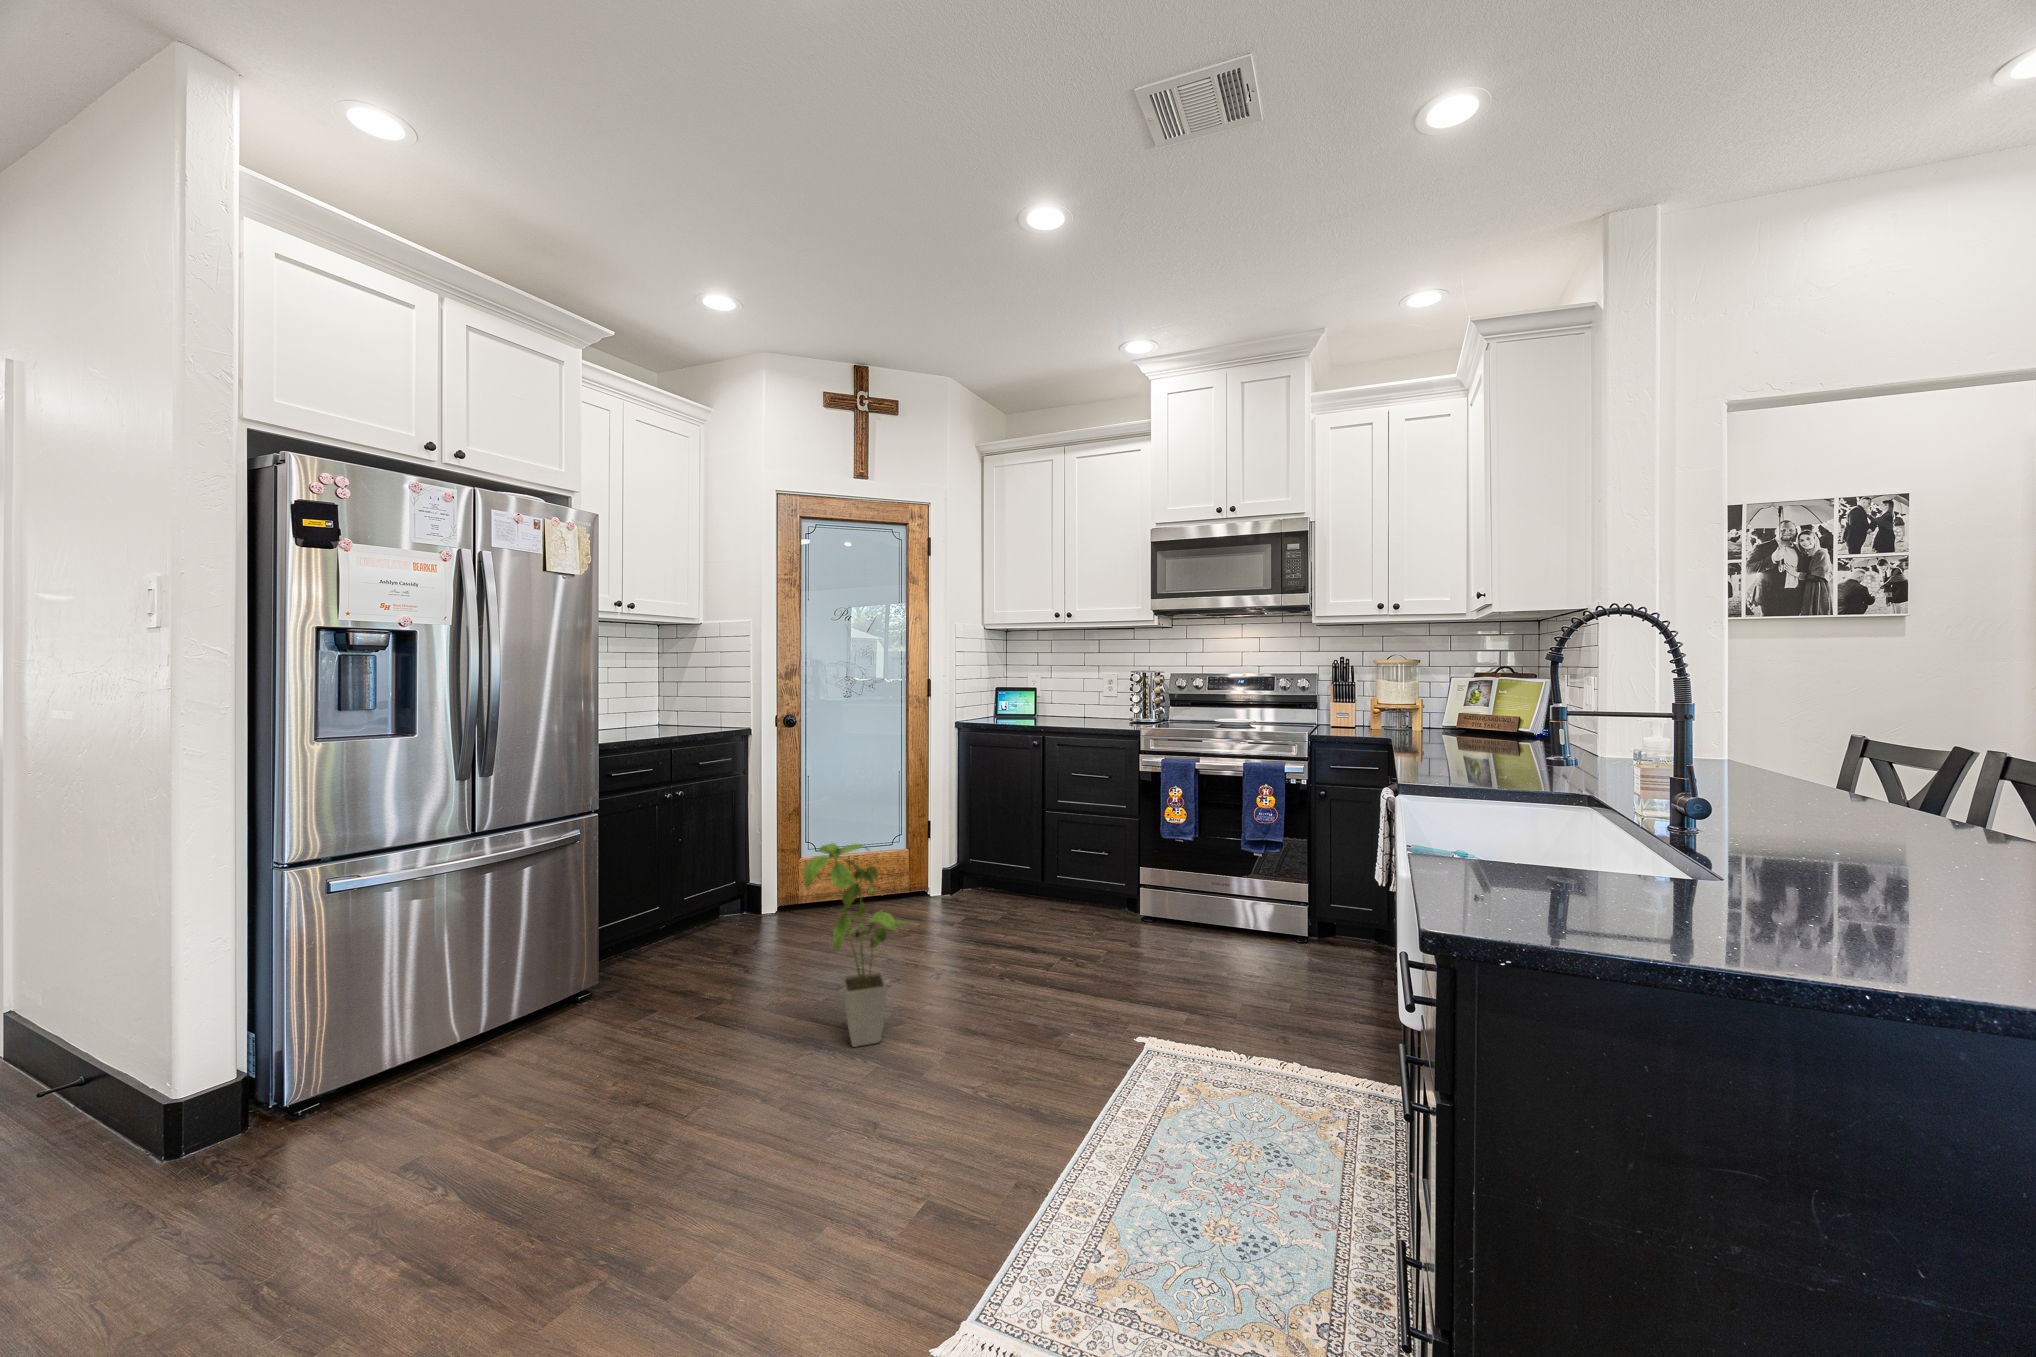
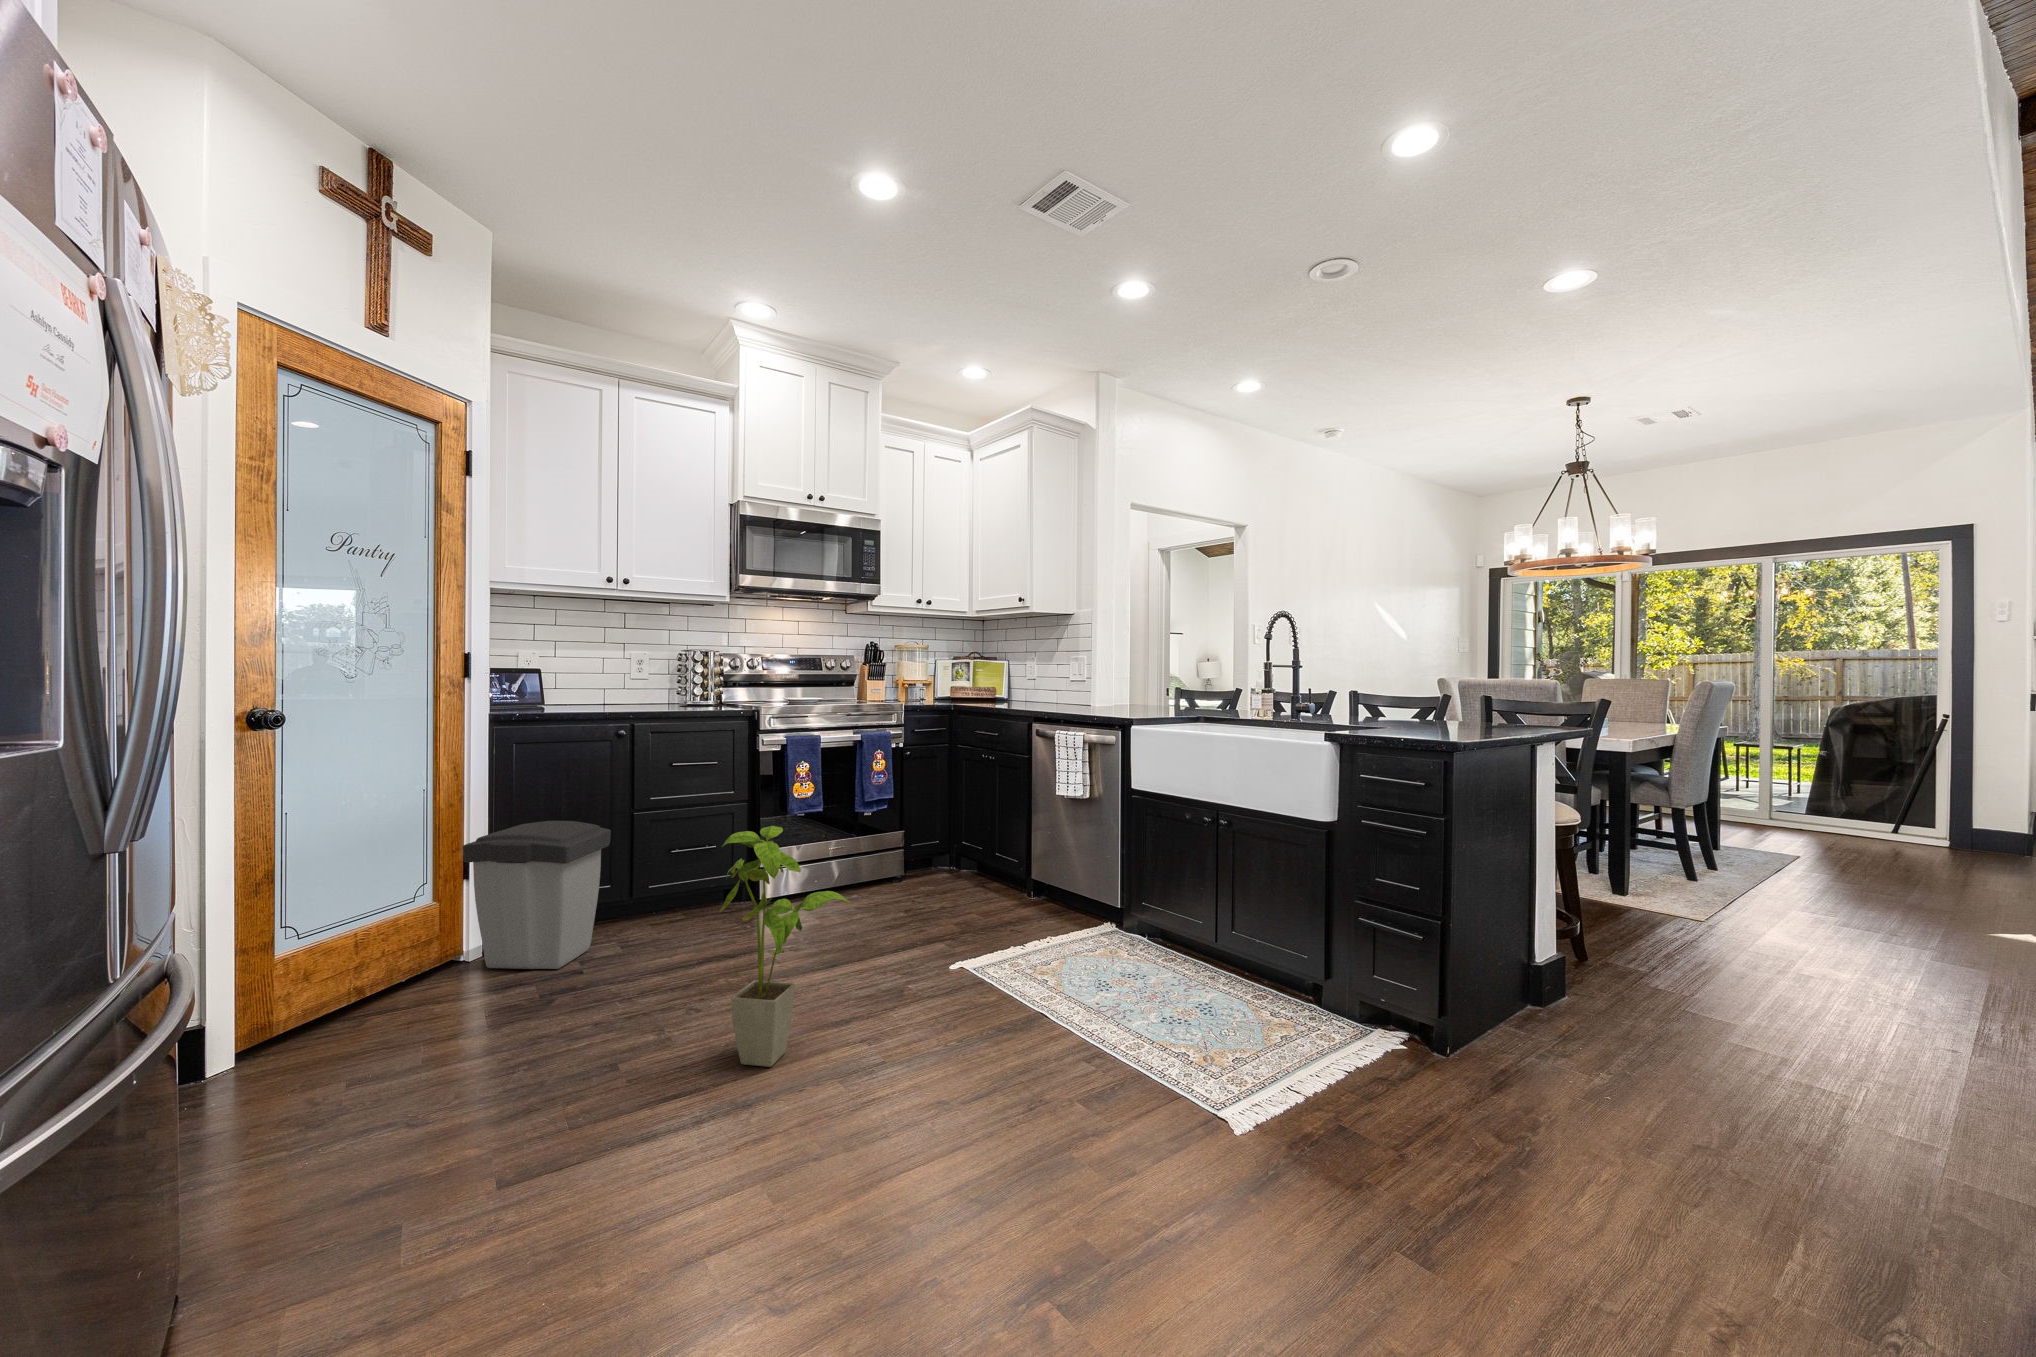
trash can: none [911,805,994,917] -> present [463,821,611,969]

